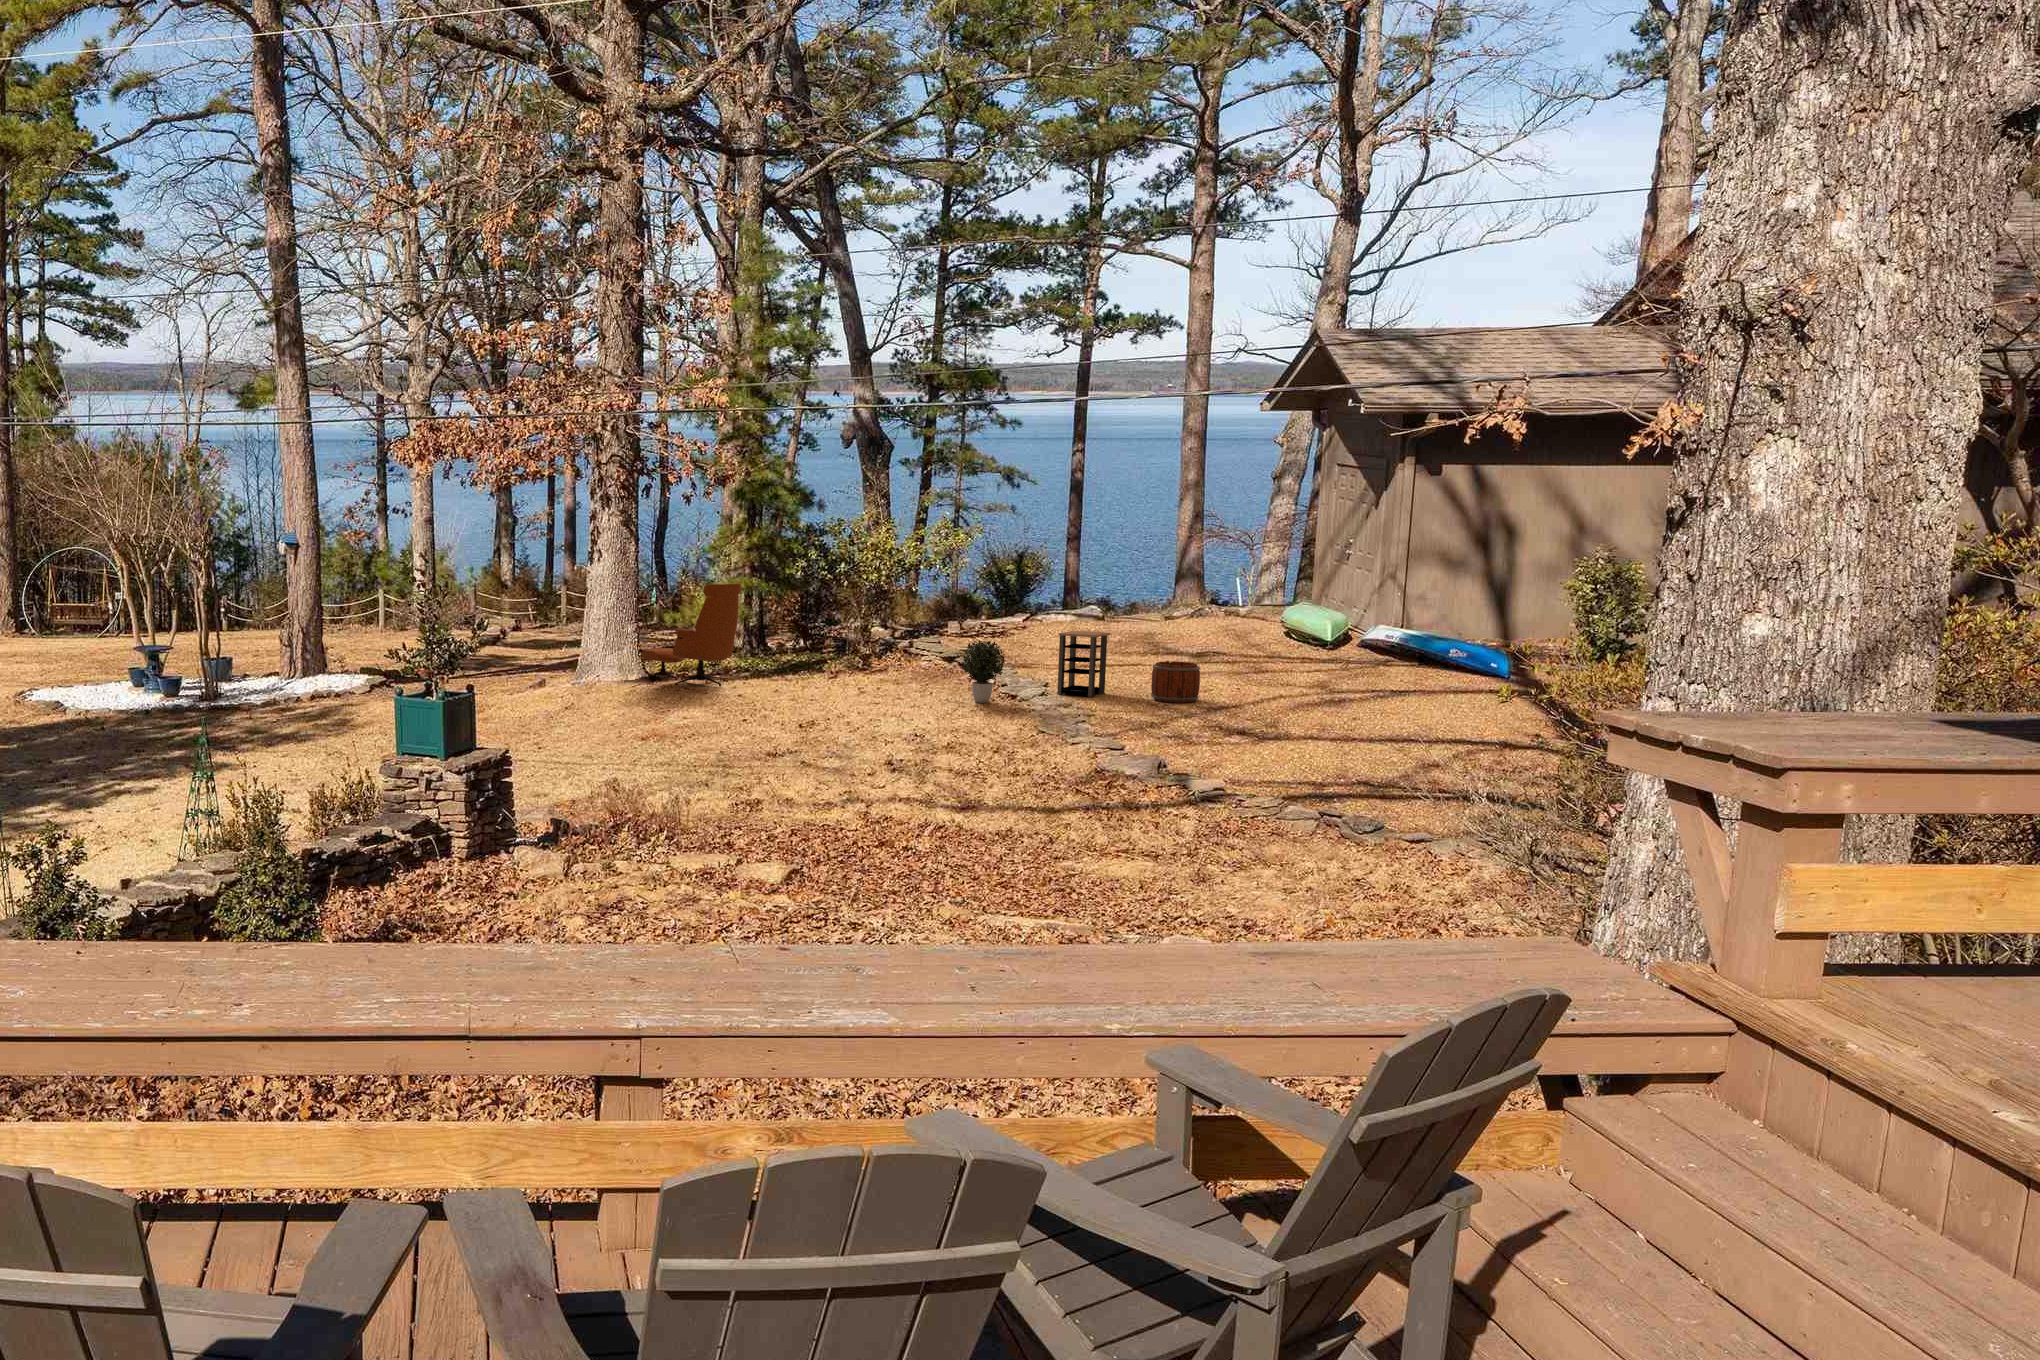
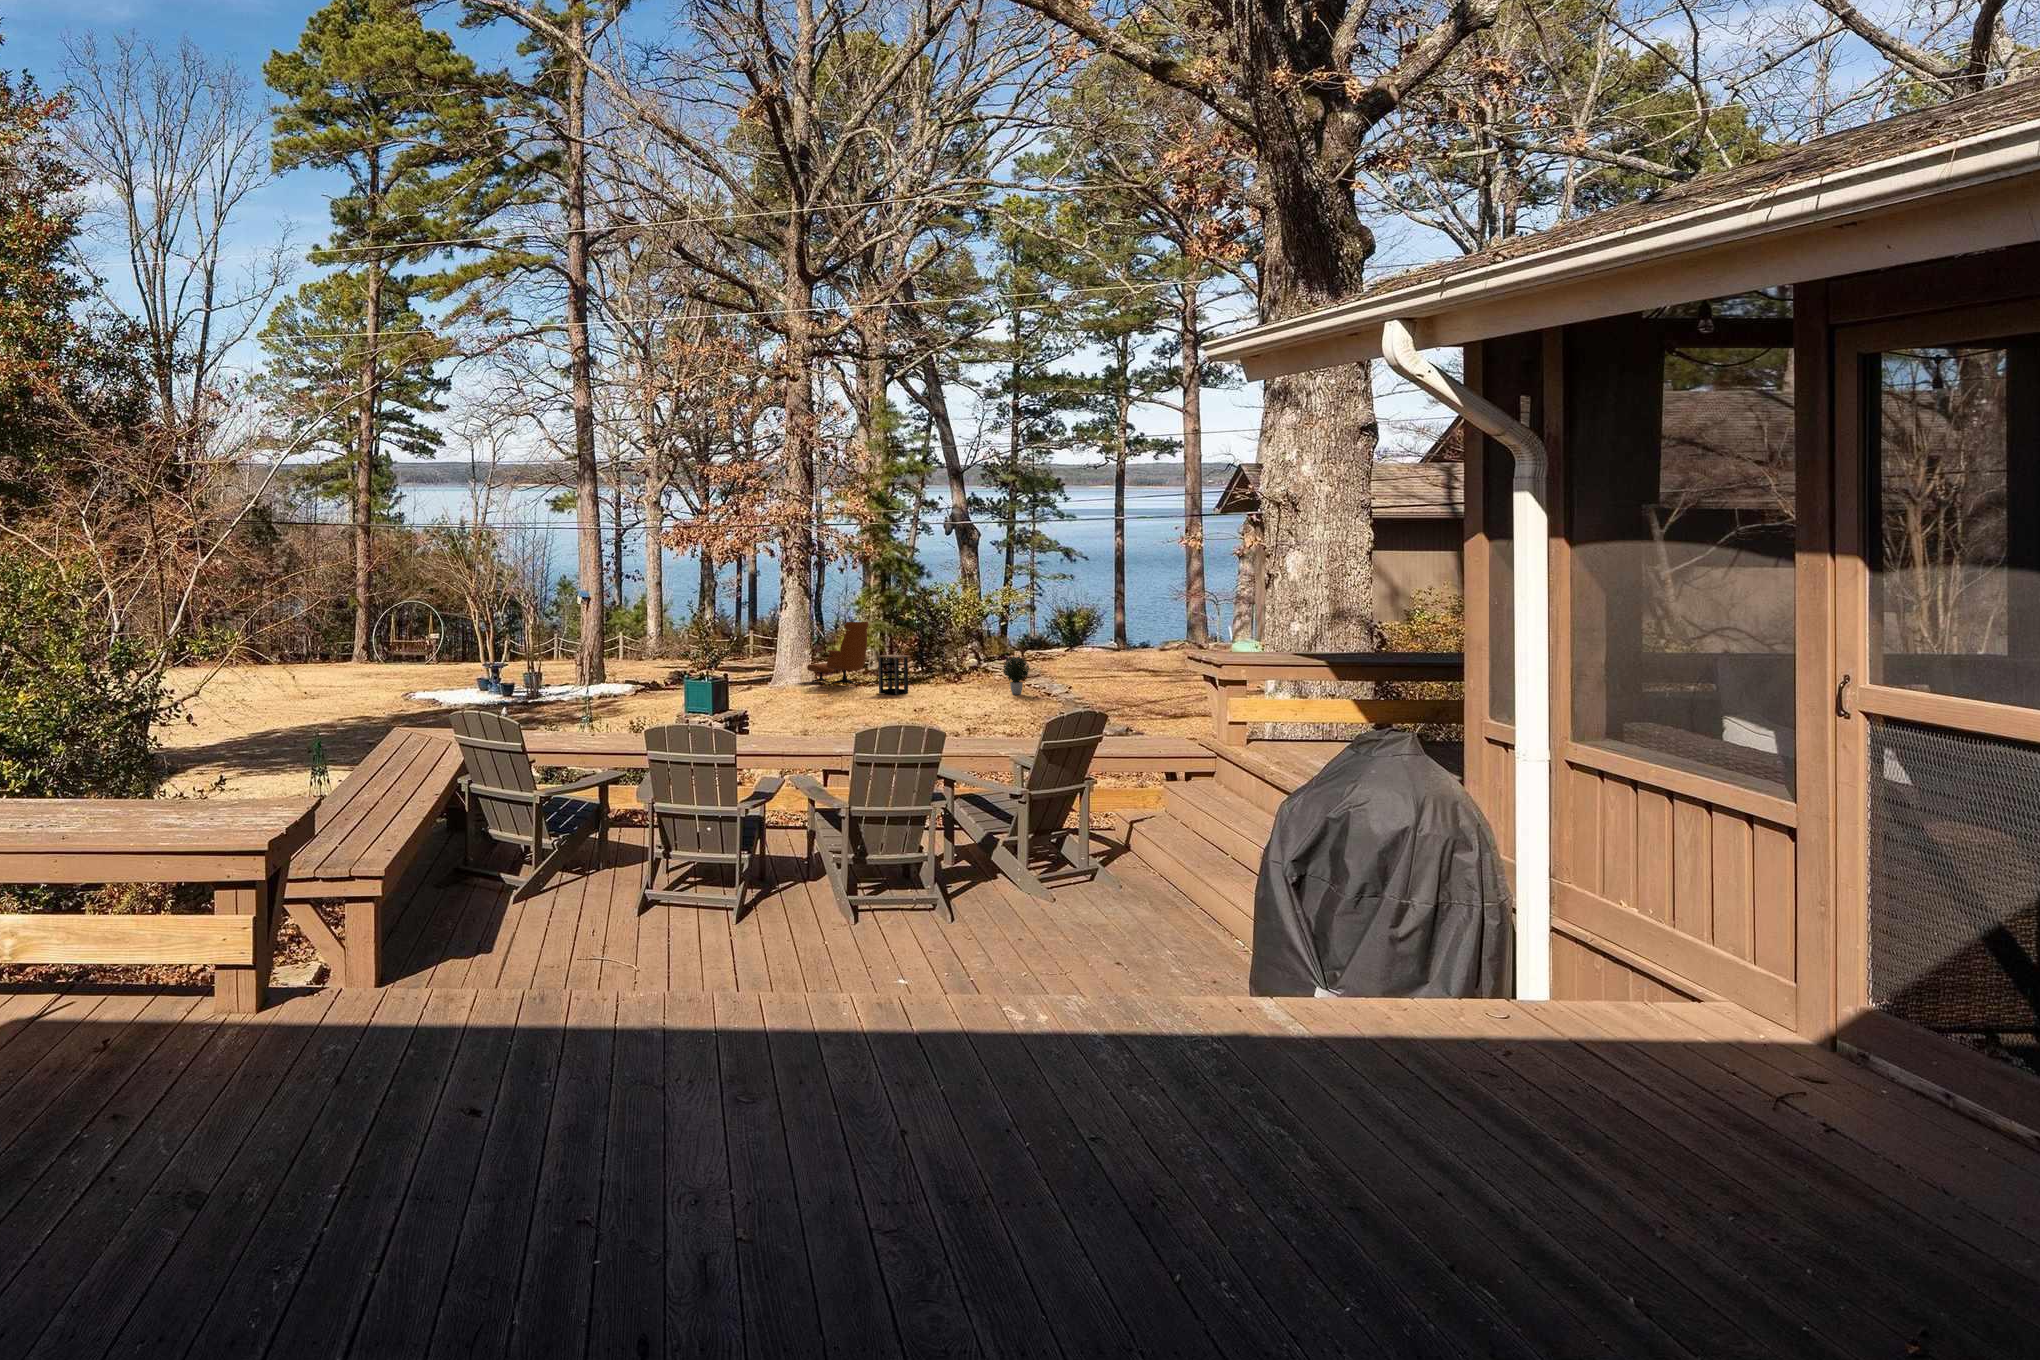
side table: present [1057,631,1110,697] -> present [878,655,910,695]
bucket: present [1151,661,1200,703] -> none [1120,670,1149,694]

